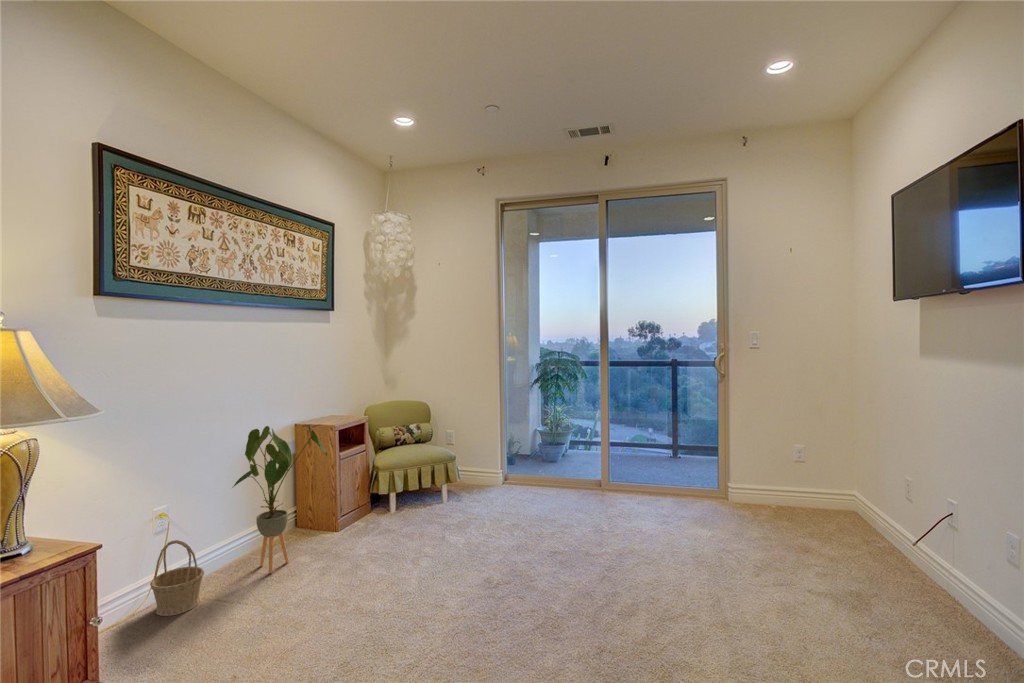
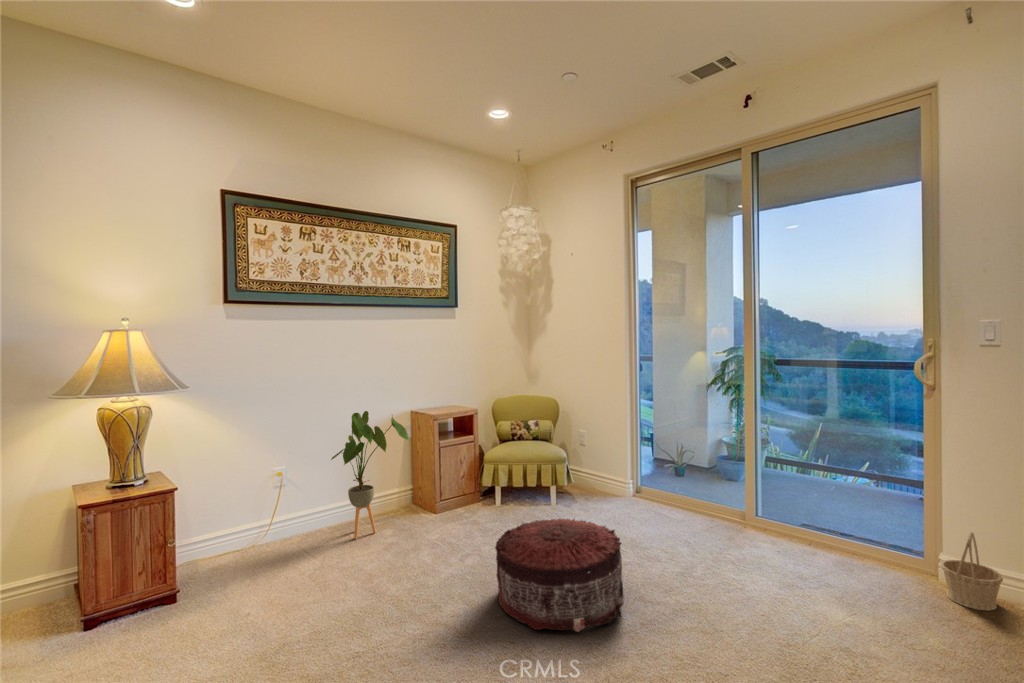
pouf: none [475,500,594,597] -> present [495,518,624,632]
basket: present [150,540,204,616] -> present [941,532,1003,611]

